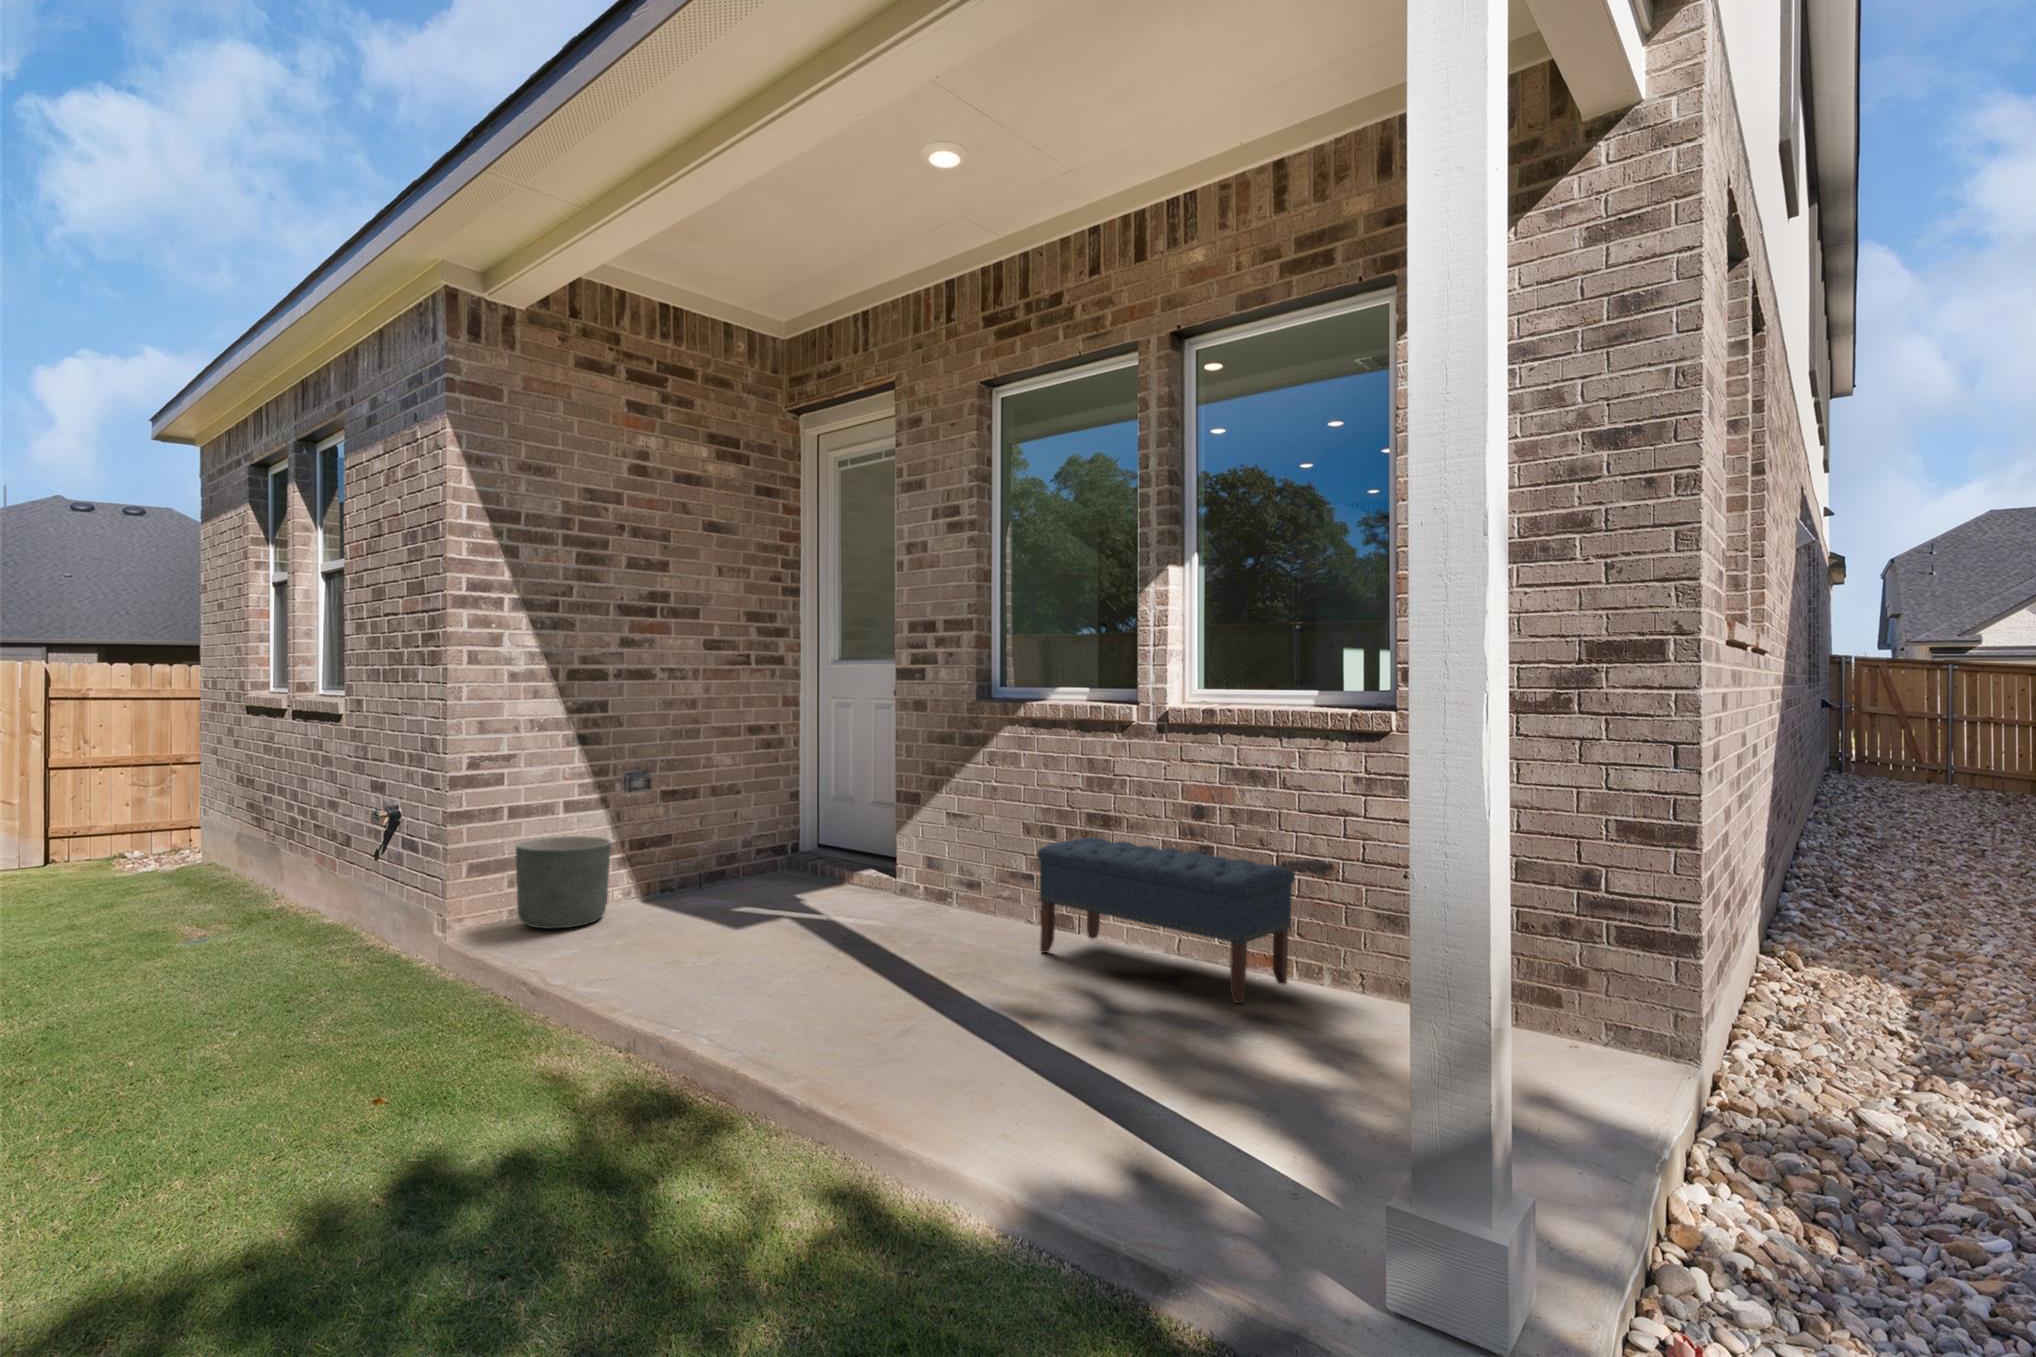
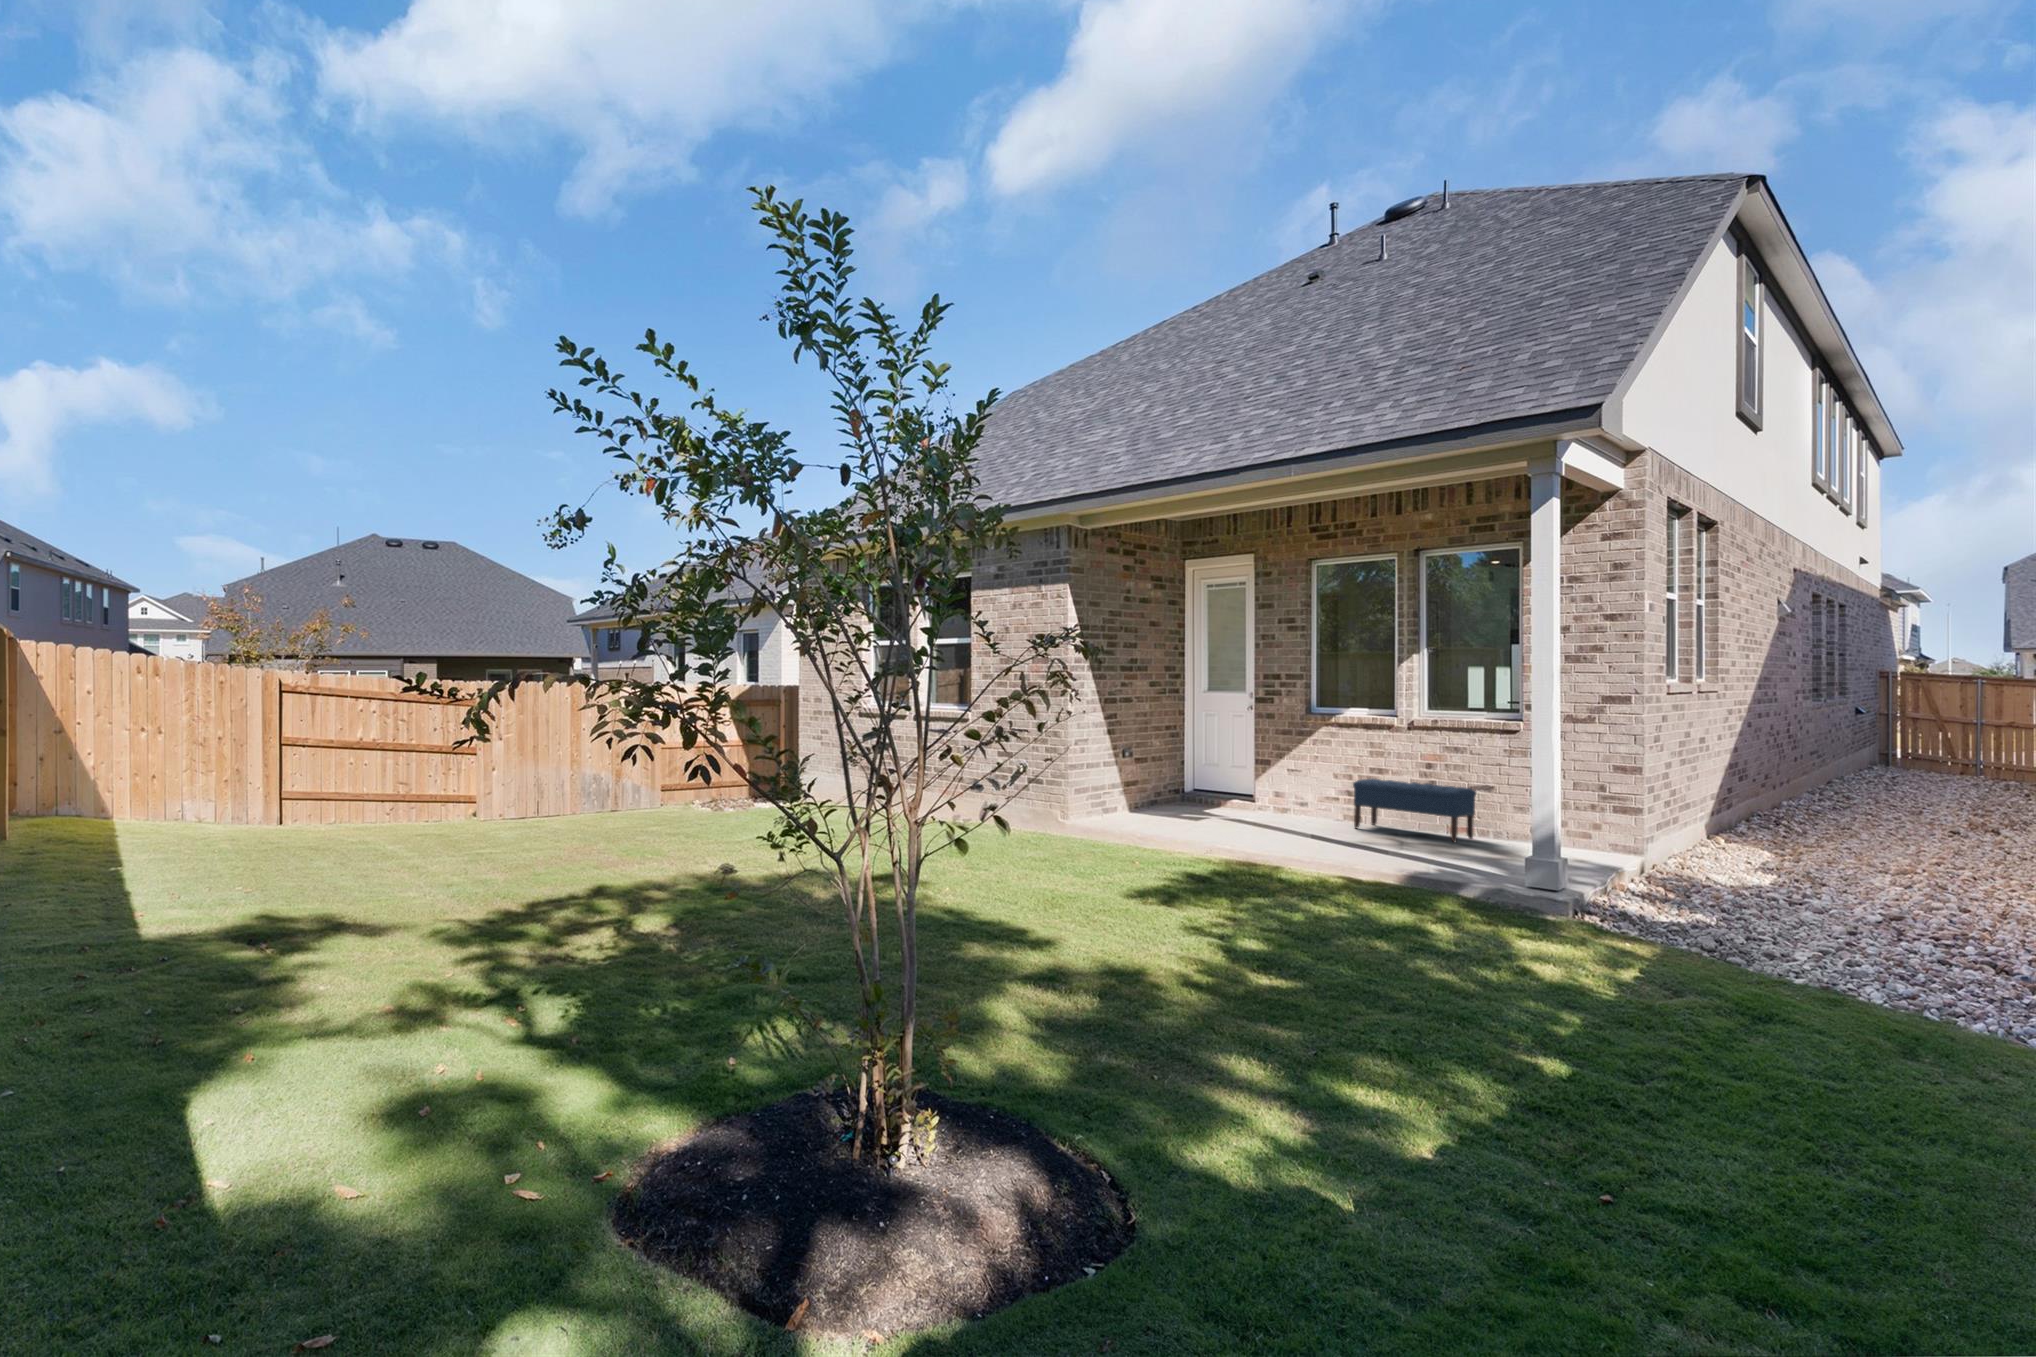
planter: present [516,836,611,929] -> none [1094,777,1135,818]

